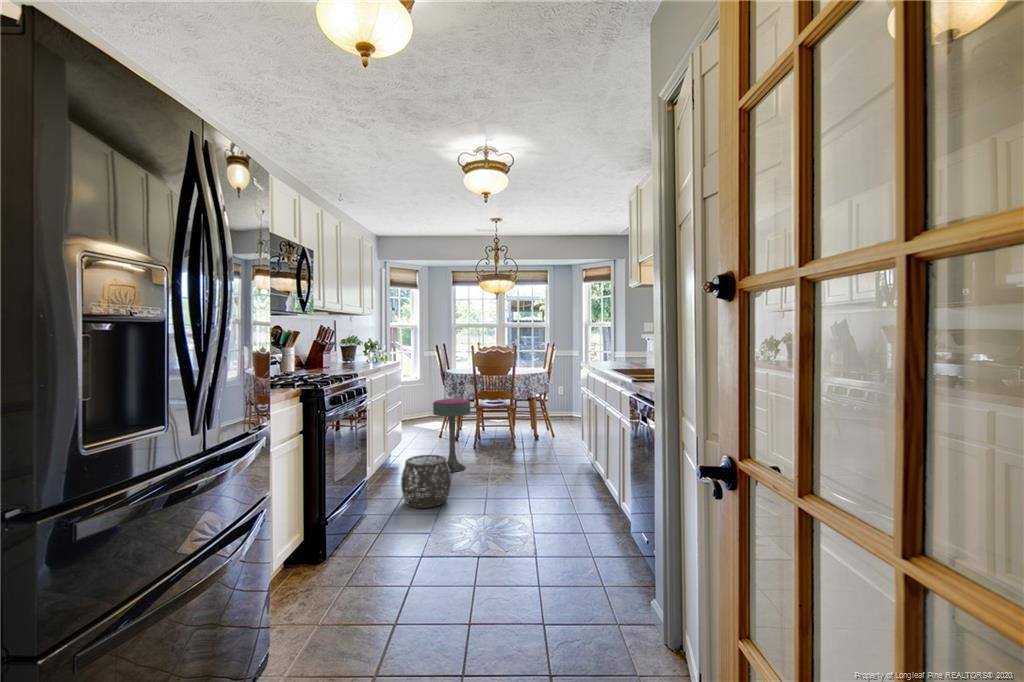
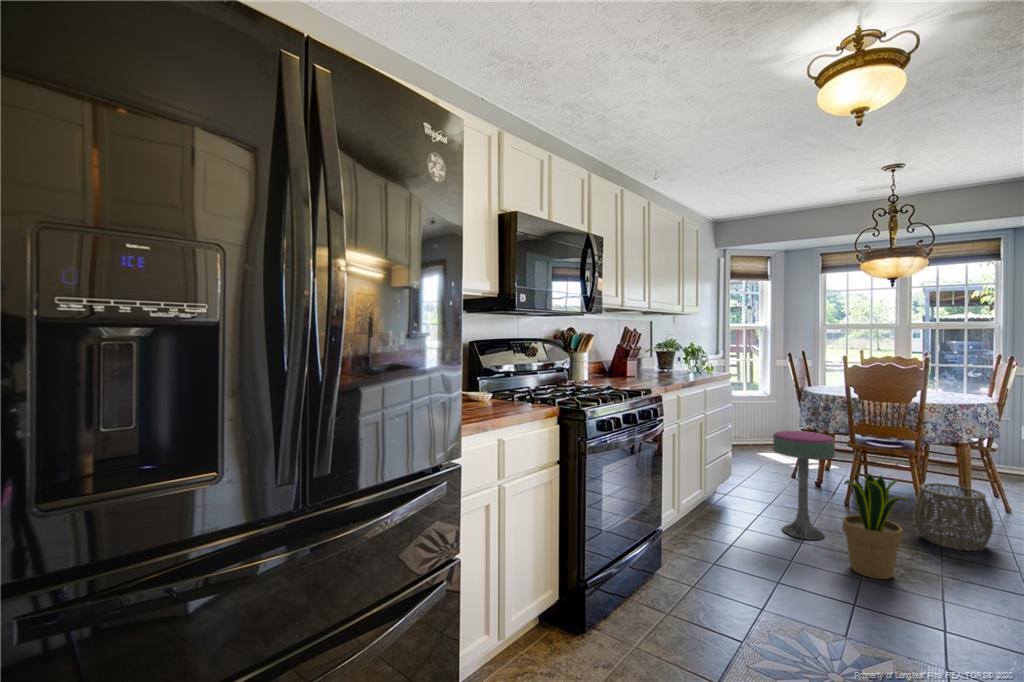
potted plant: none [477,418,511,483] -> present [843,474,908,579]
woven basket: present [401,455,451,508] -> present [913,483,994,552]

